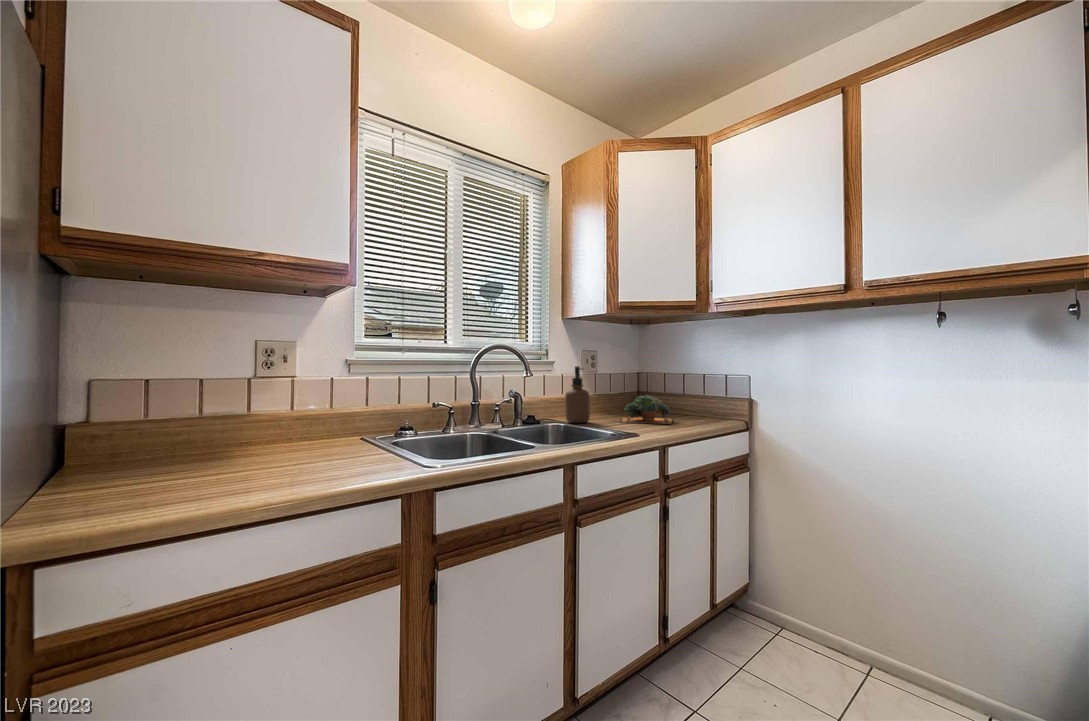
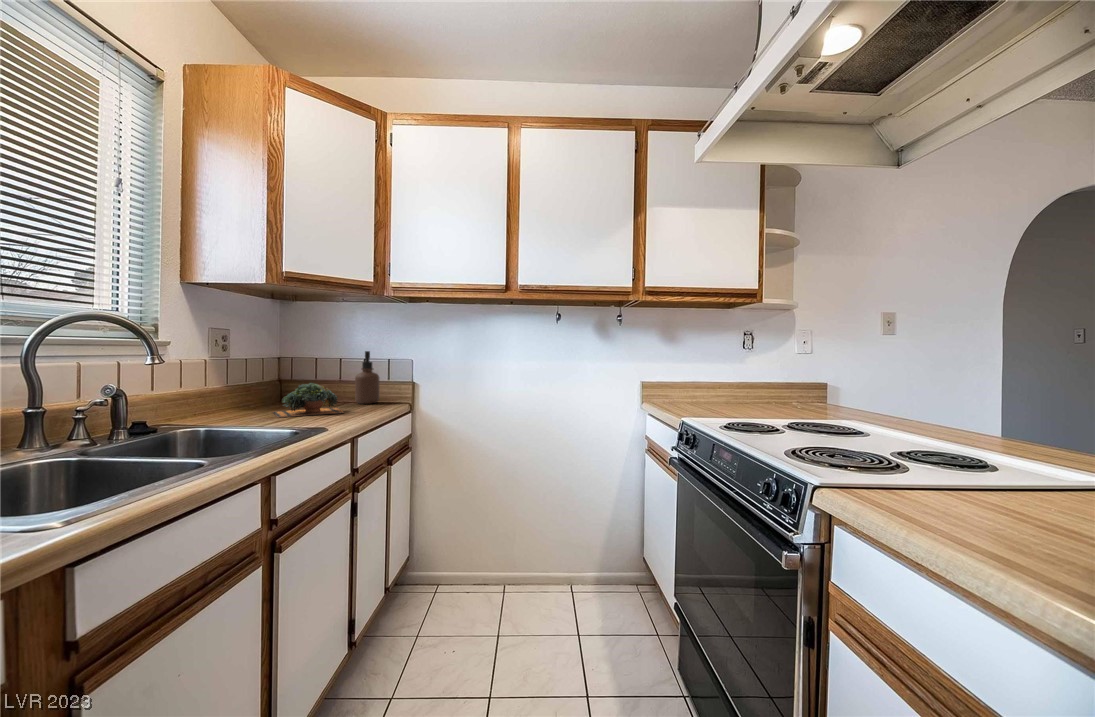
soap dispenser: present [565,366,590,423] -> present [355,351,380,404]

